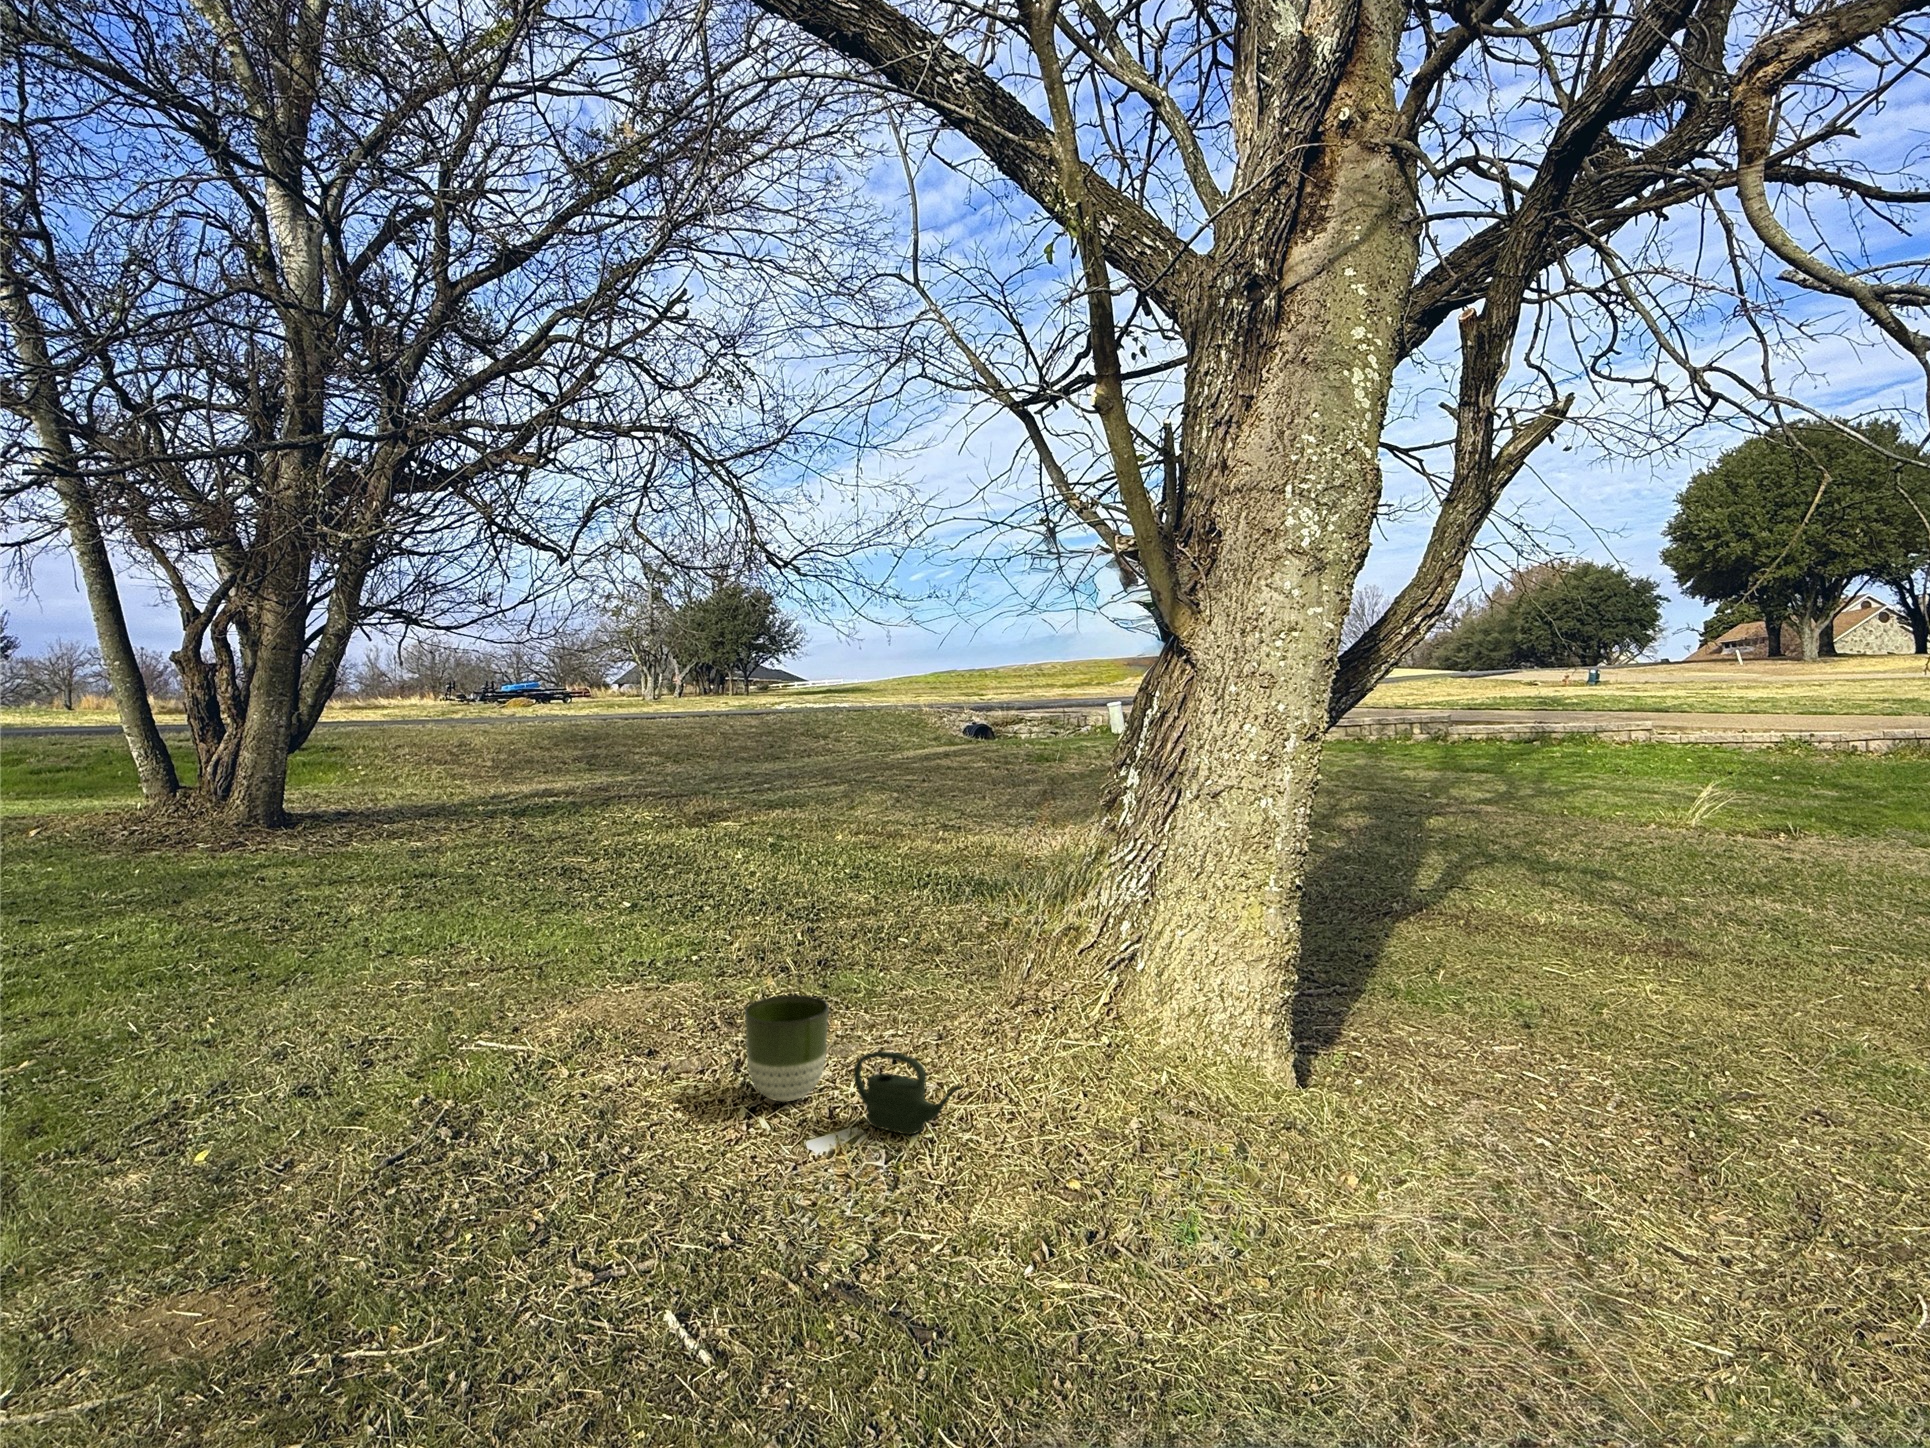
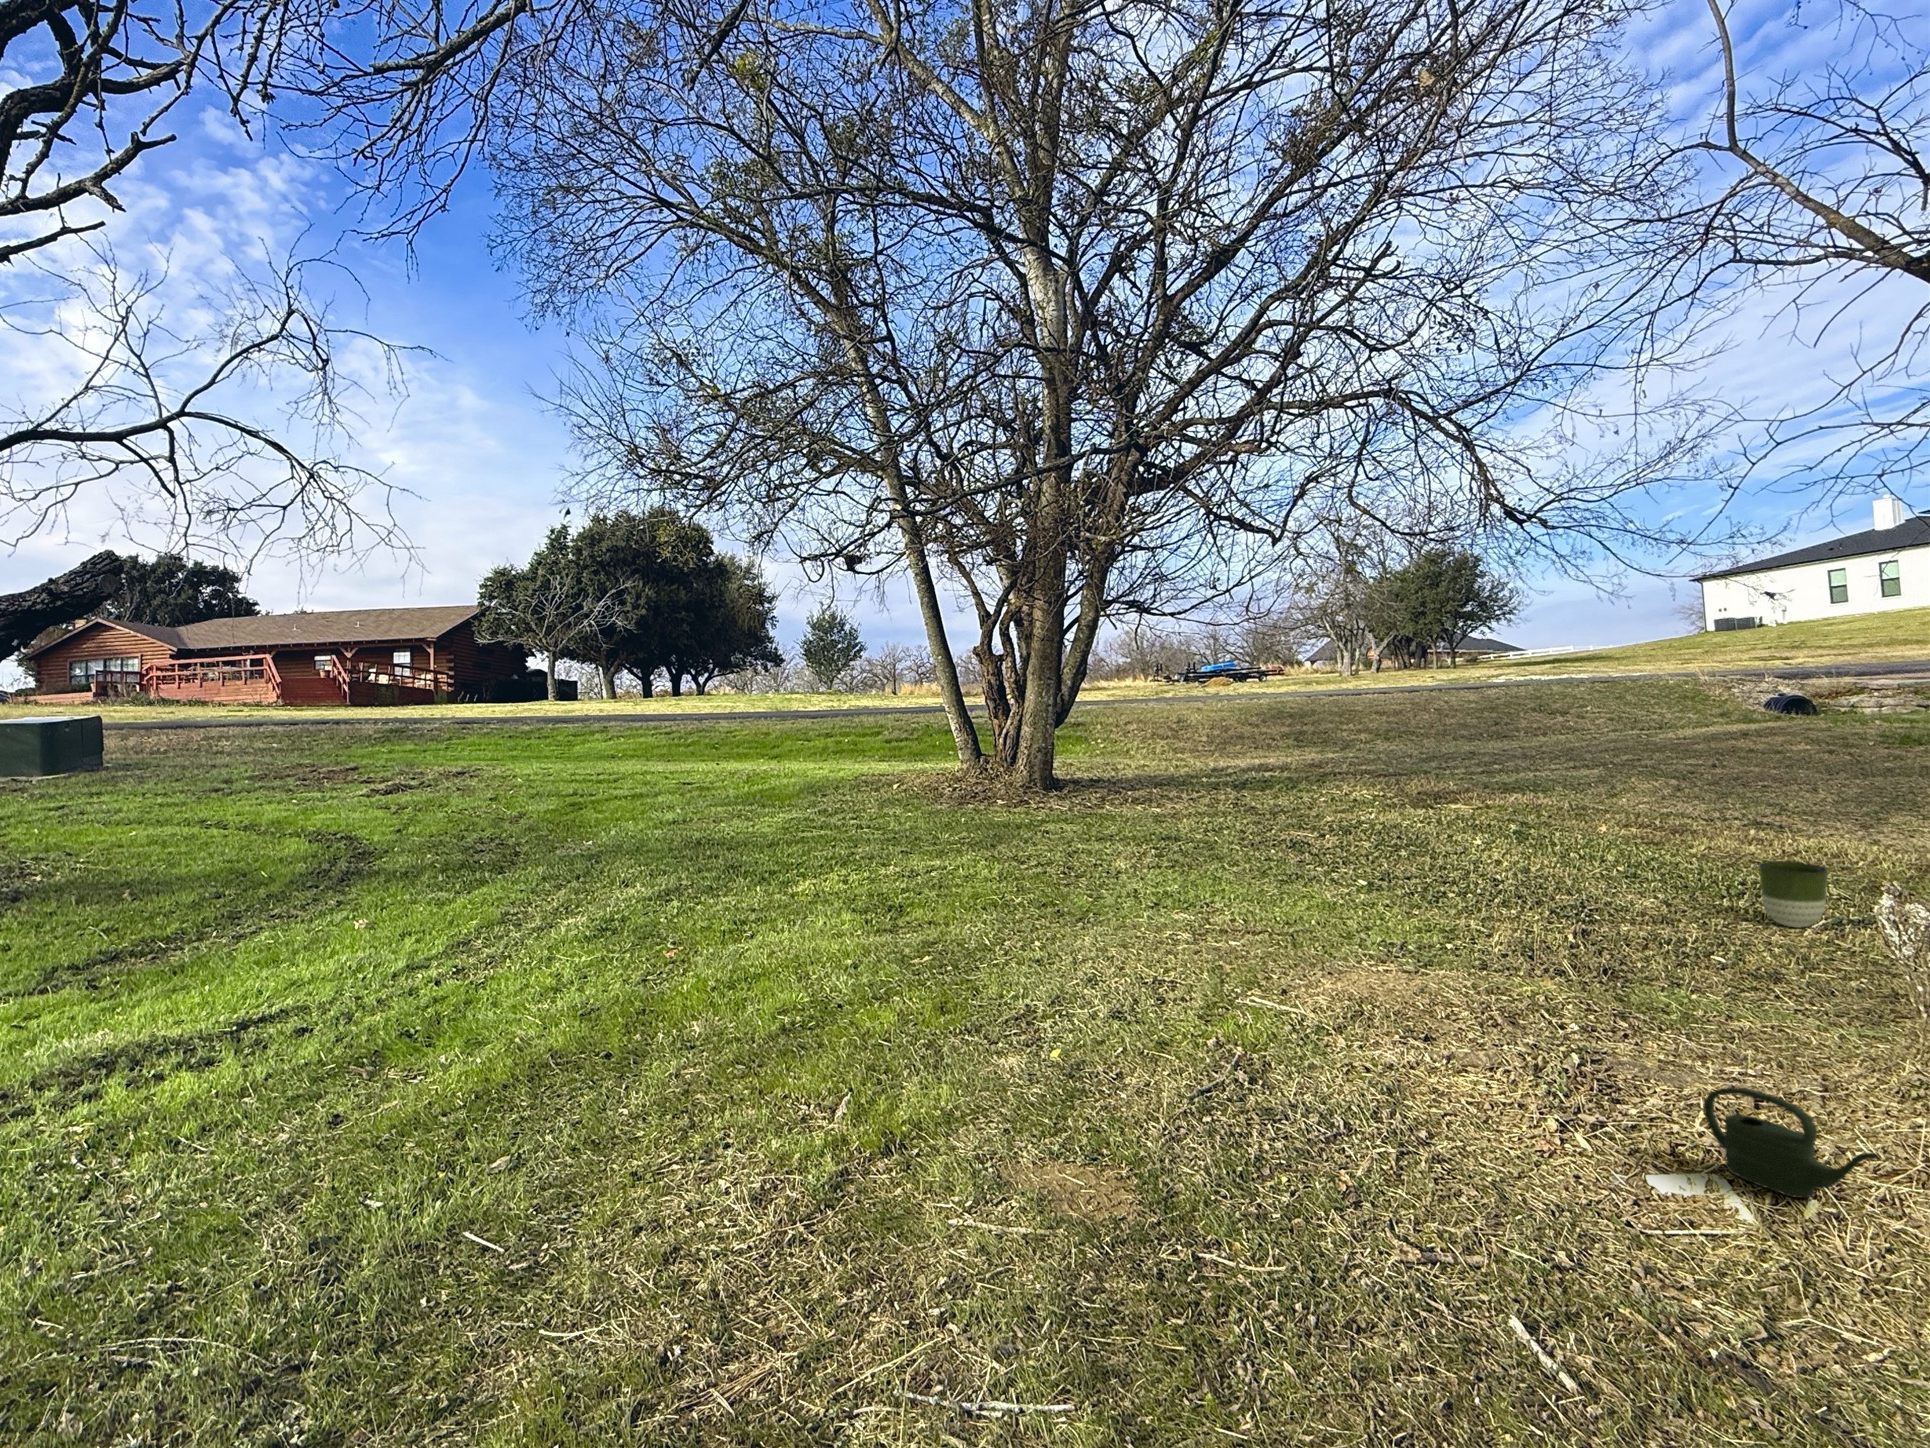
planter: present [745,995,829,1102] -> present [1759,861,1828,927]

